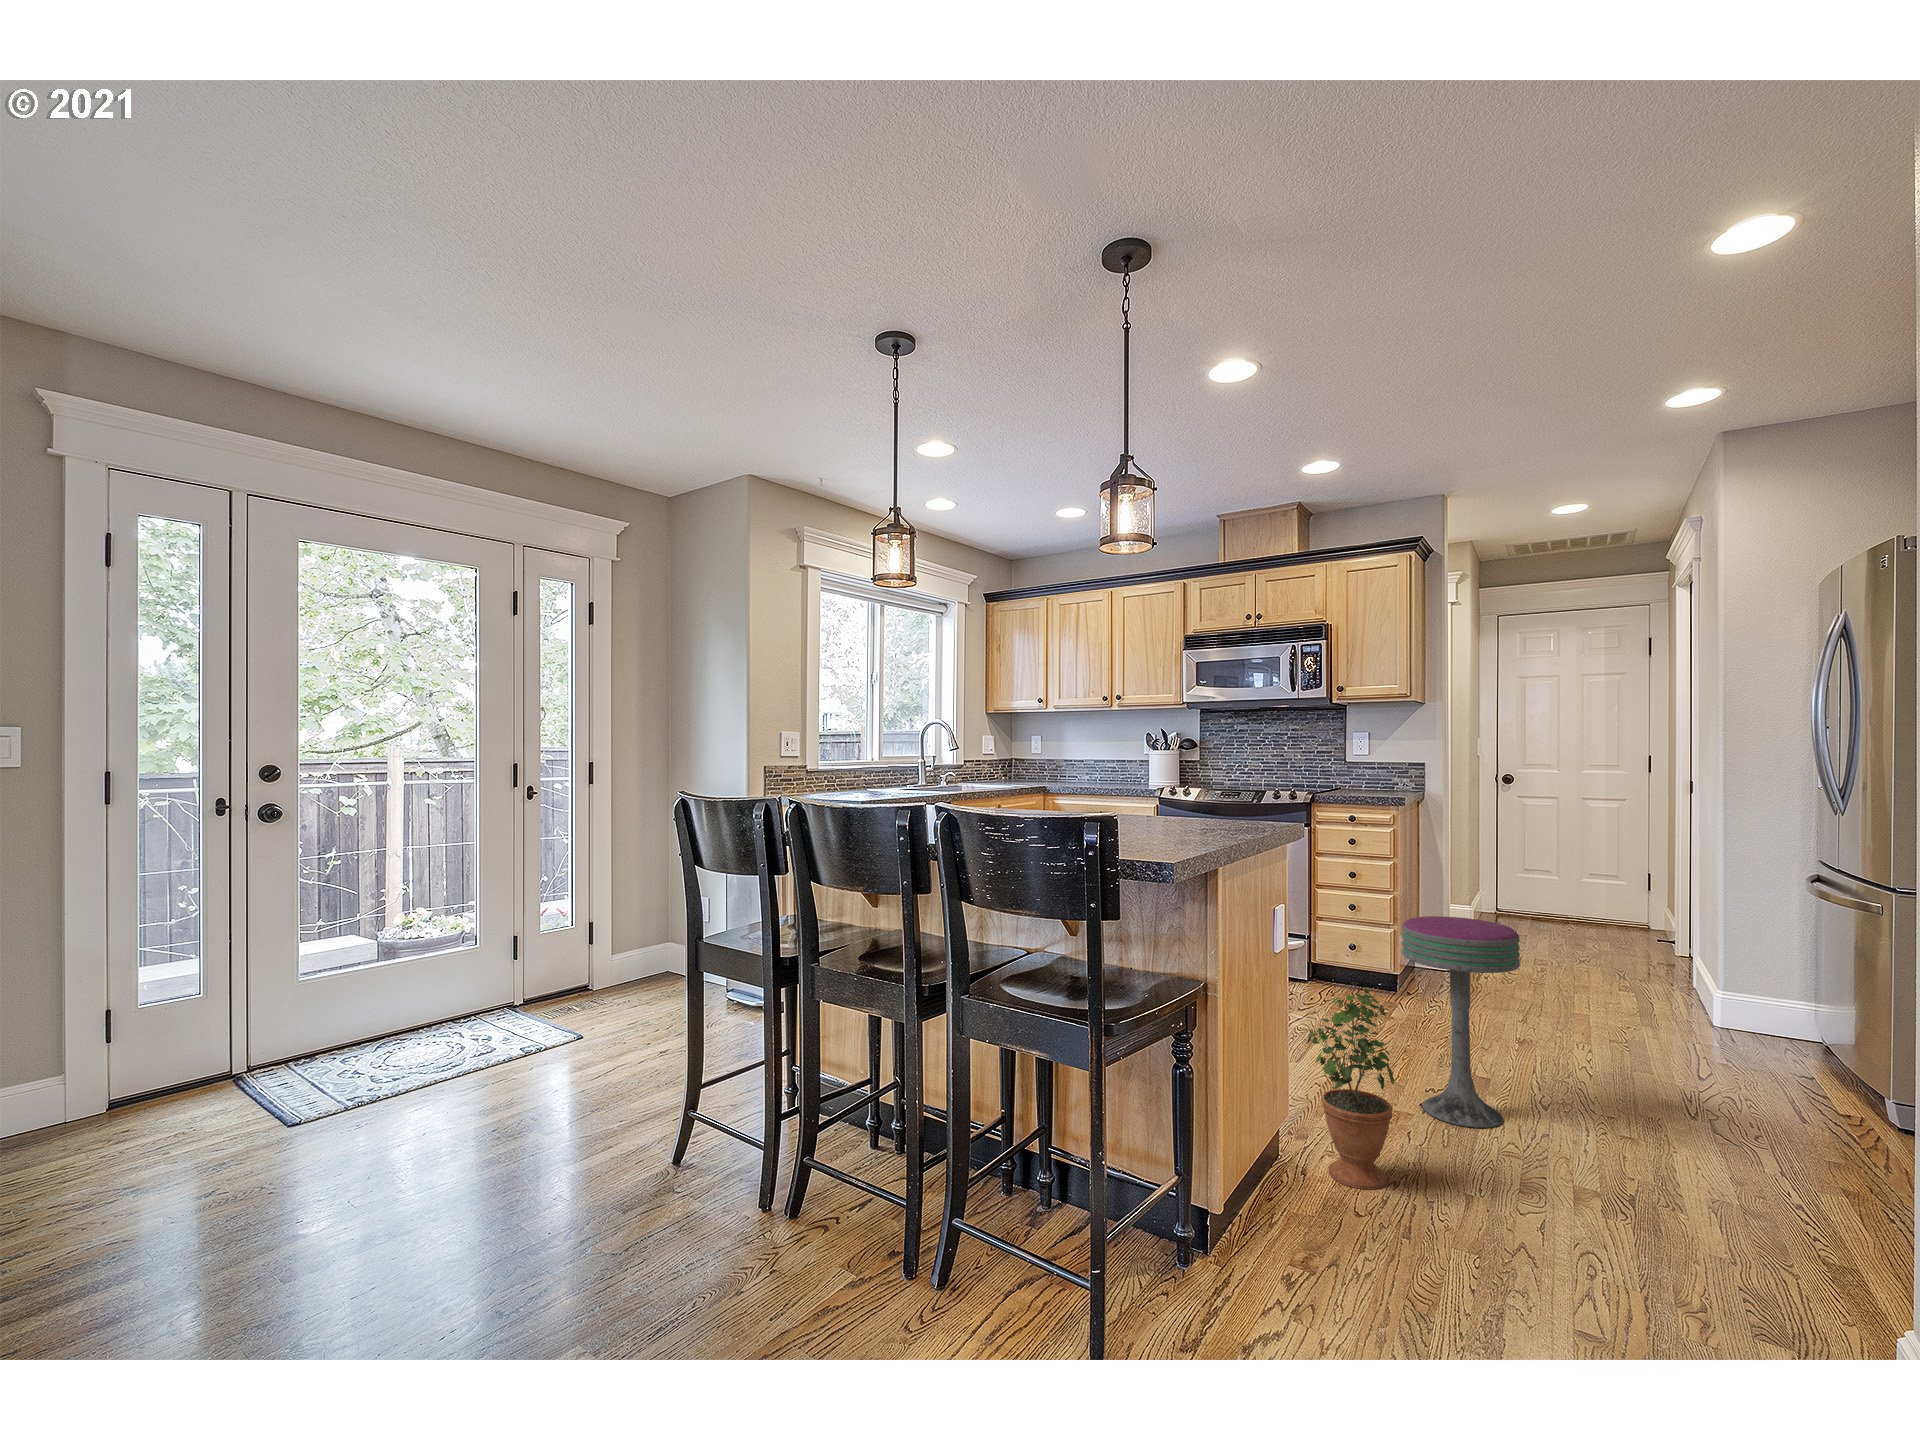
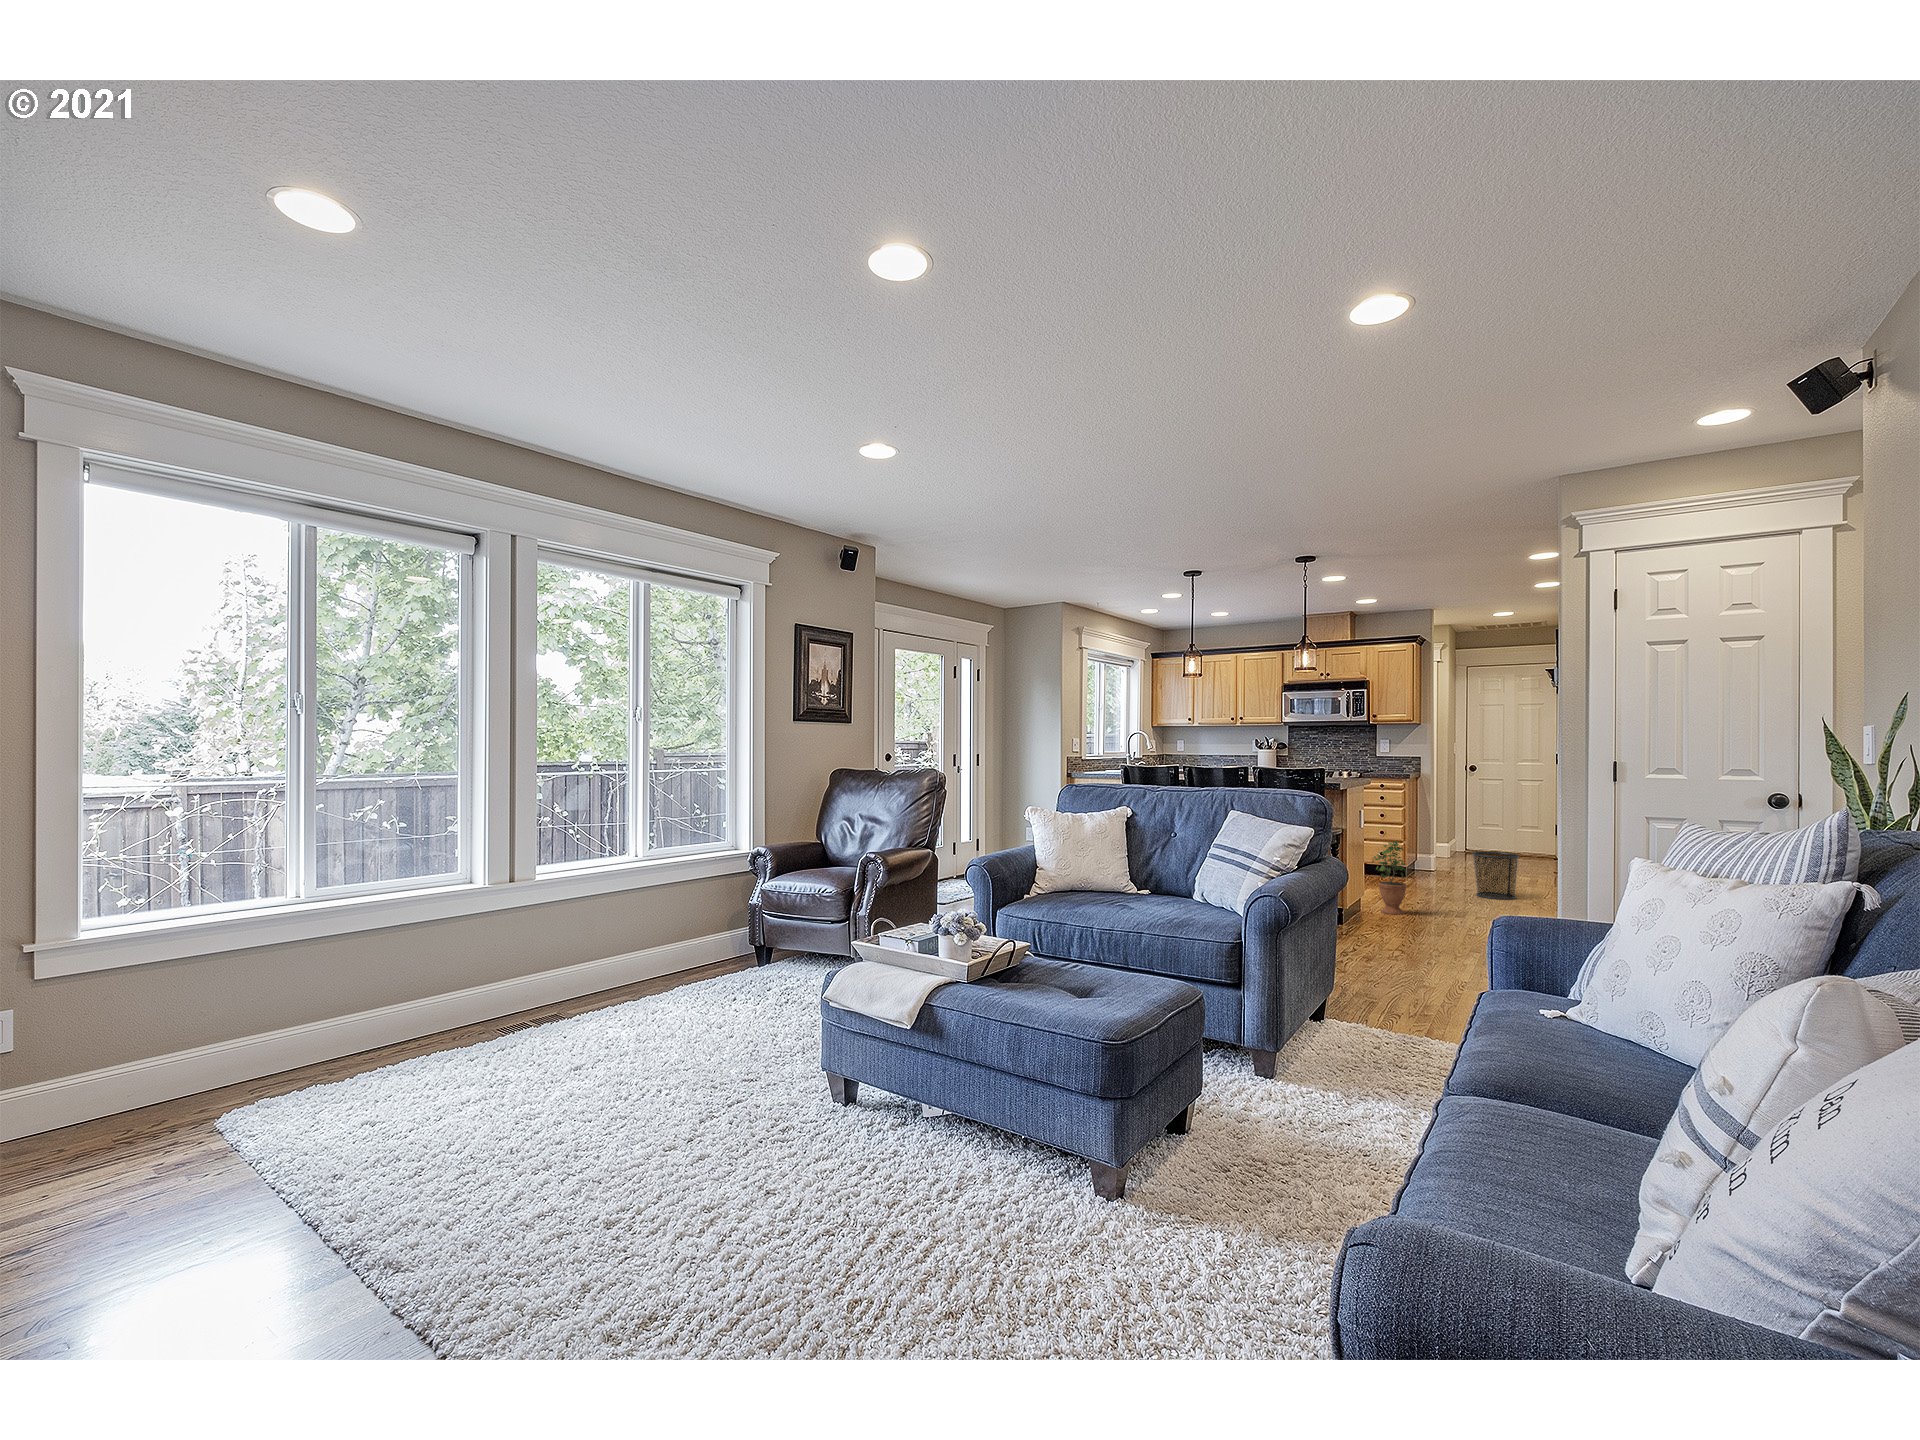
bar stool: present [1402,916,1520,1128] -> none [1410,821,1460,905]
waste bin: none [1538,975,1647,1096] -> present [1472,852,1519,900]

